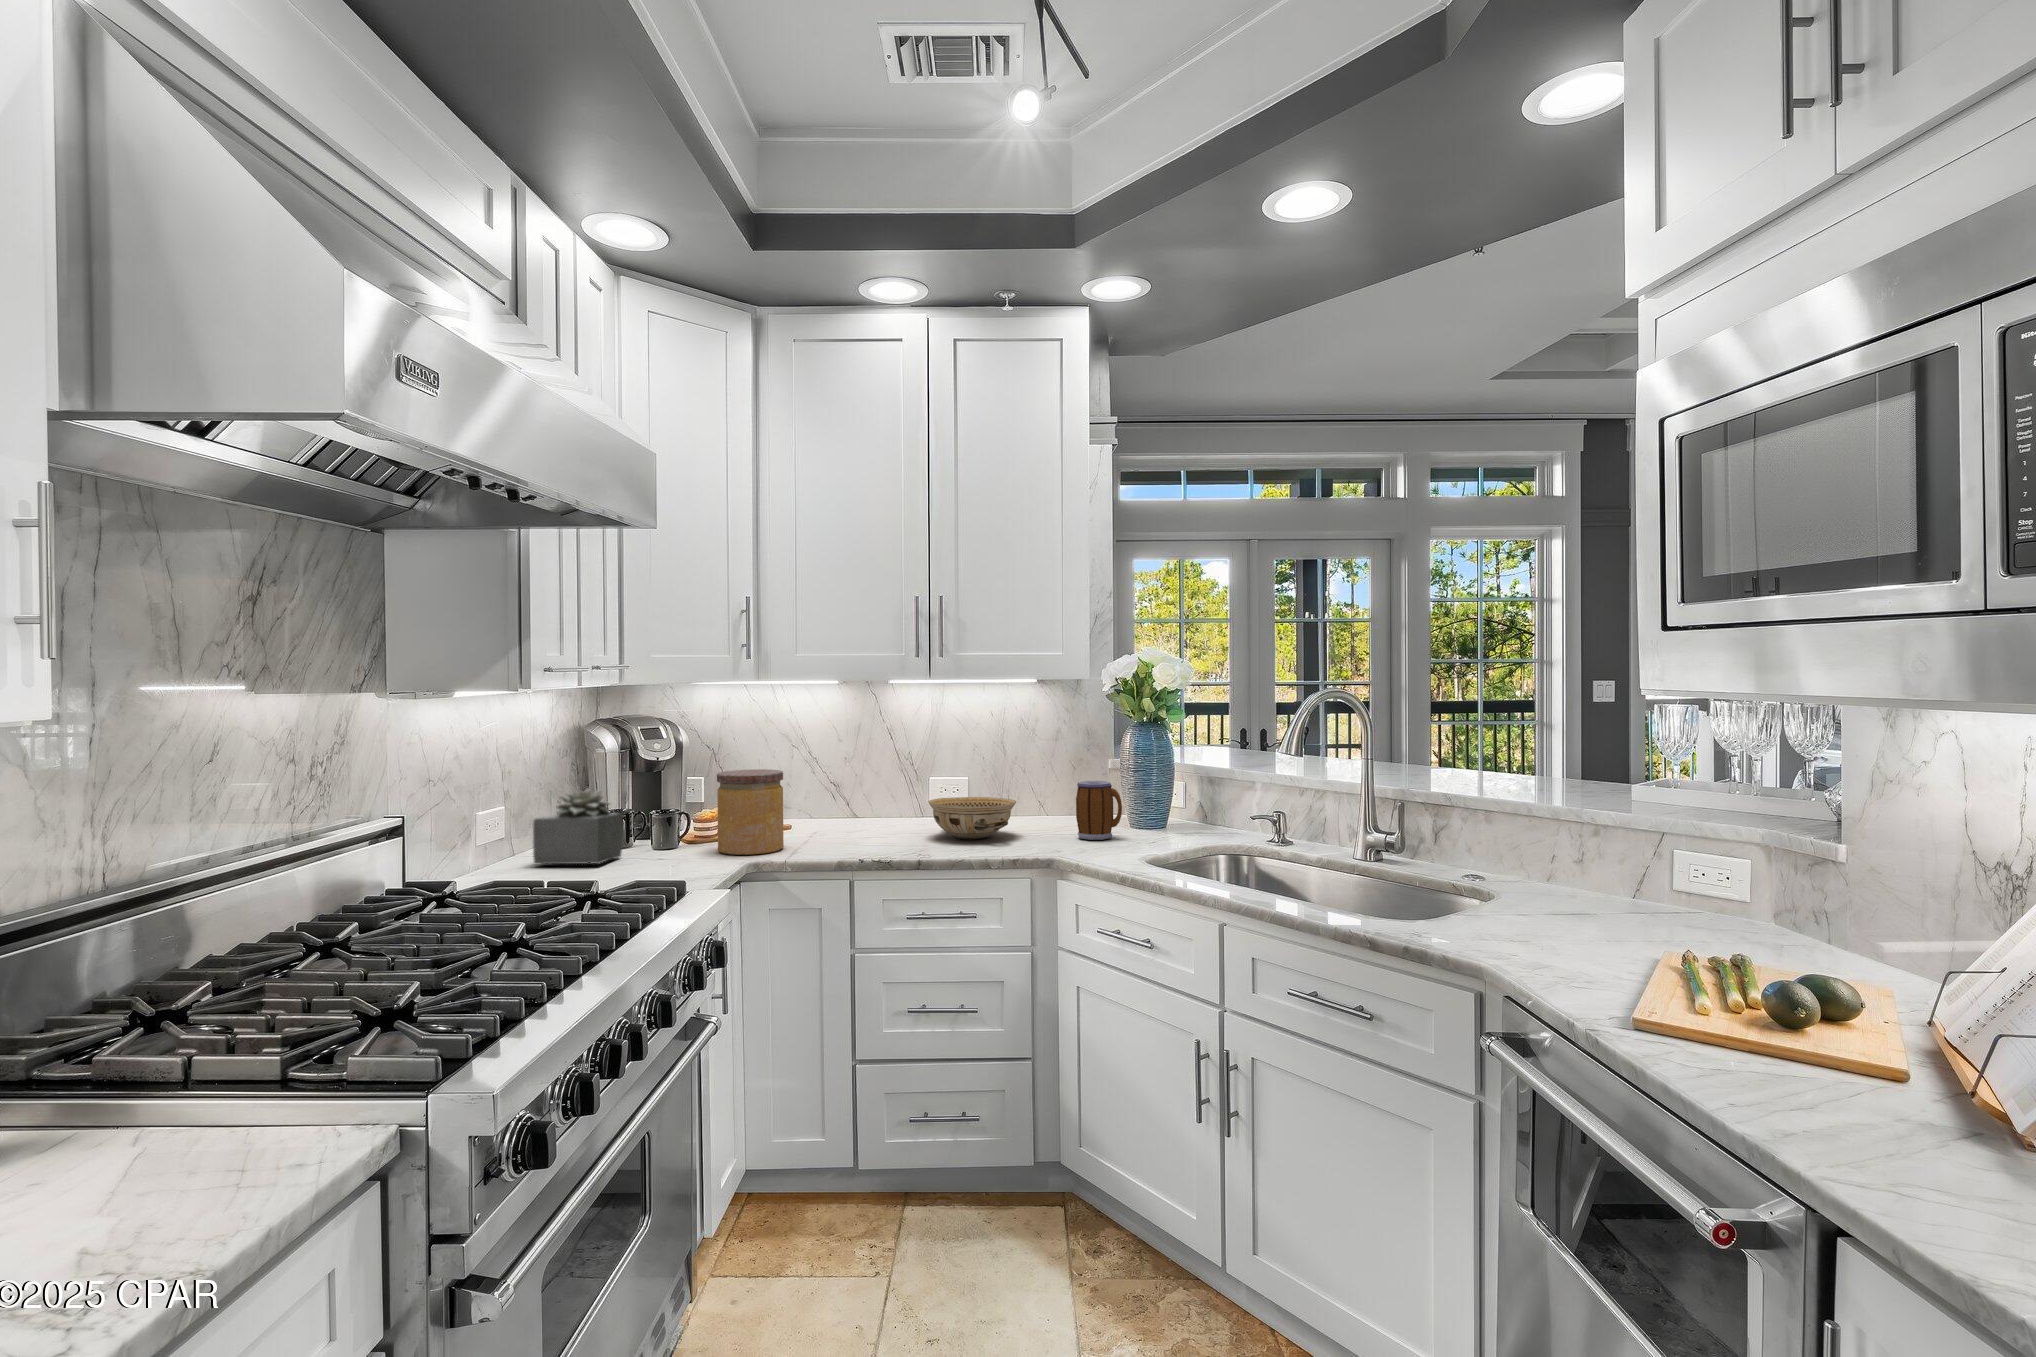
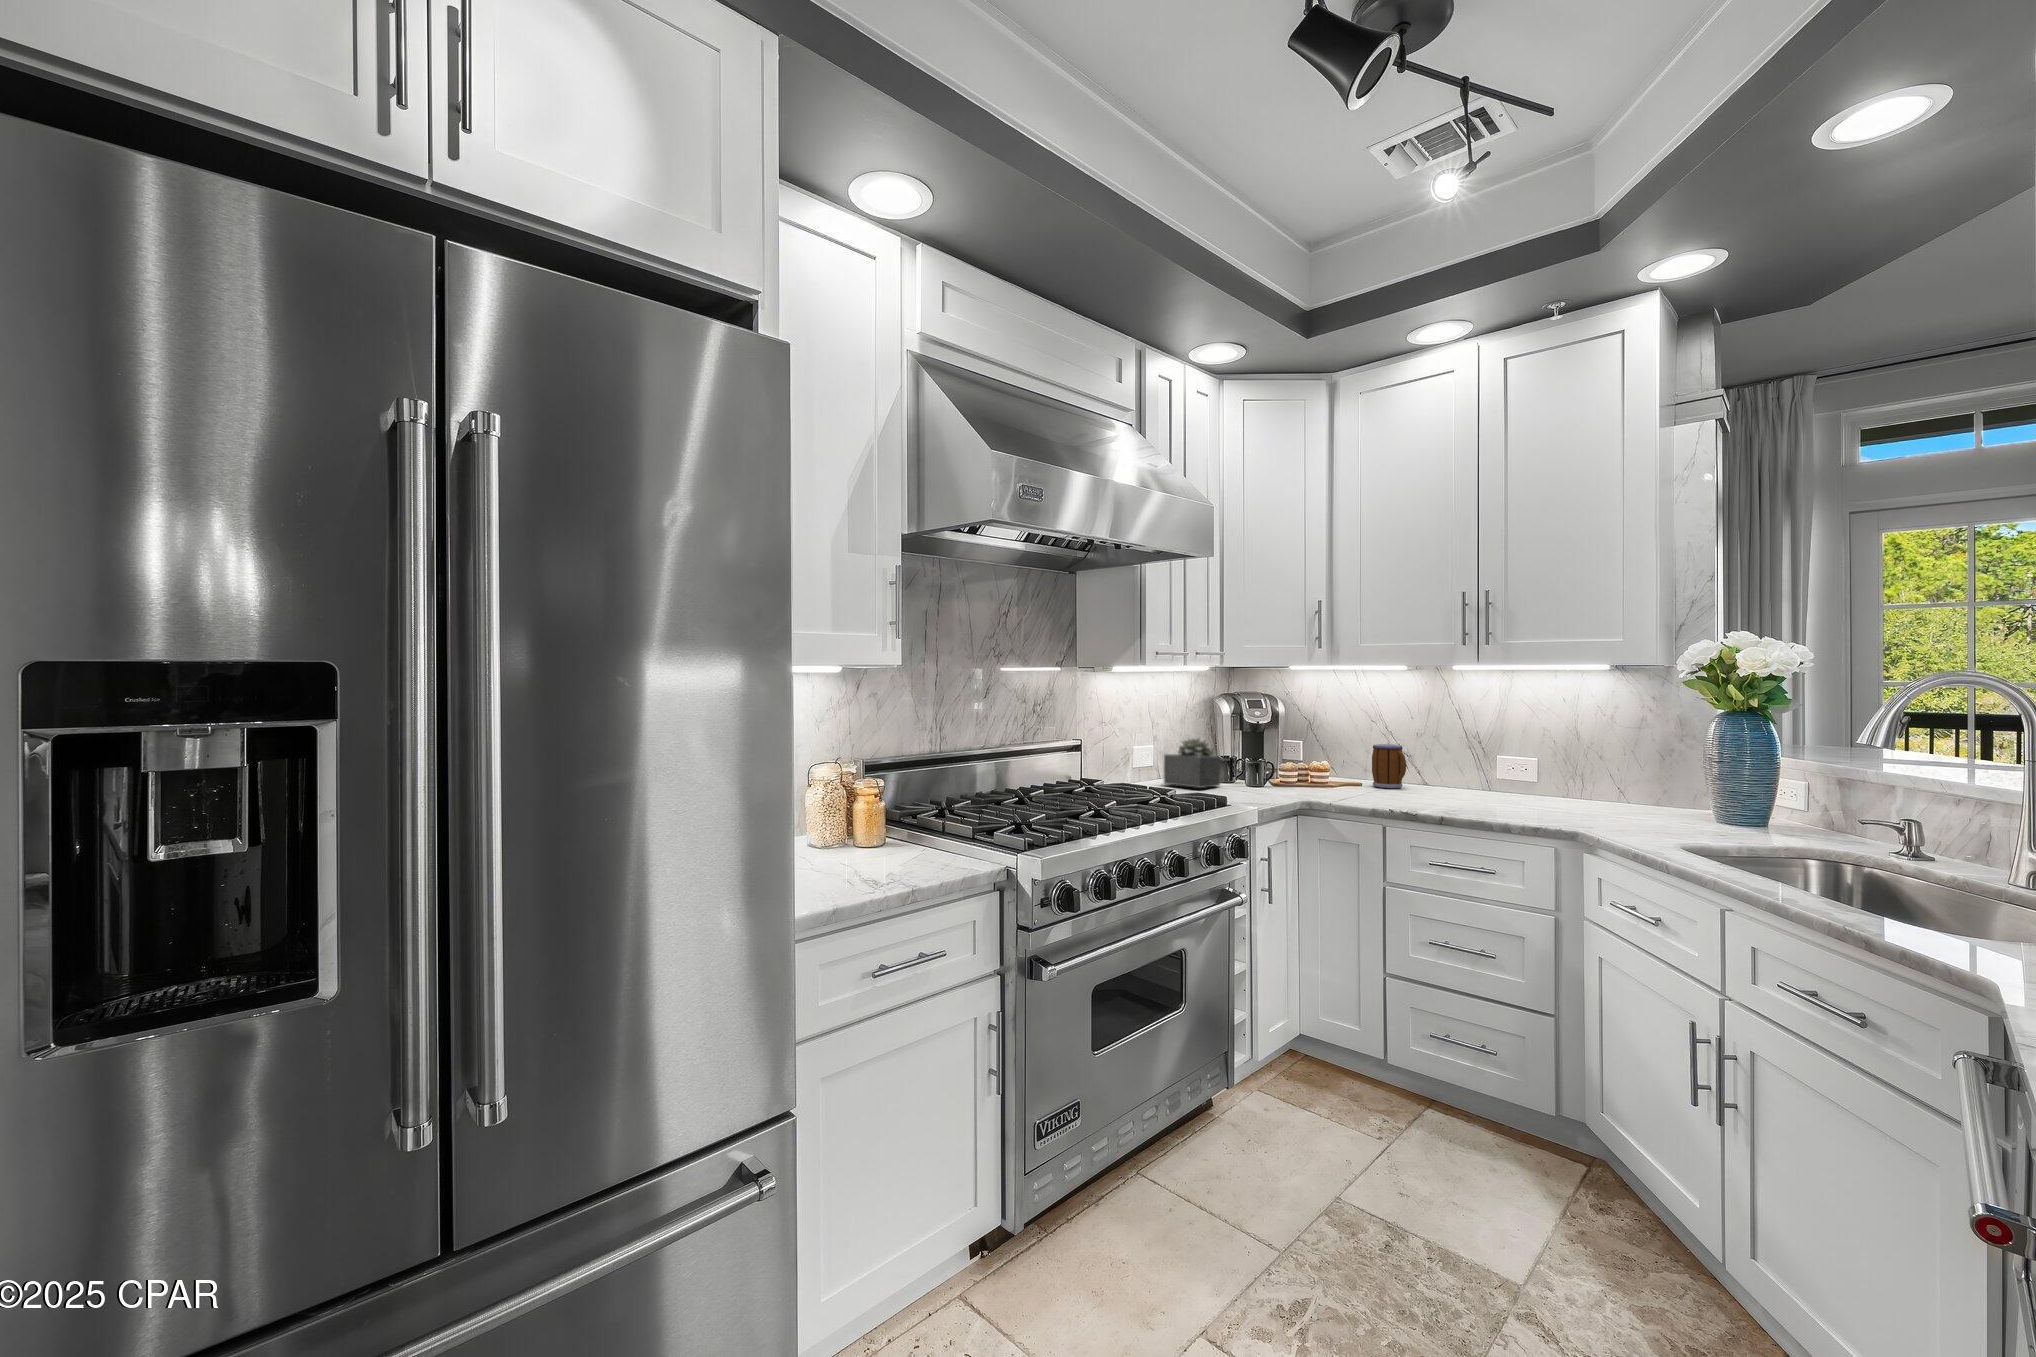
jar: present [717,769,784,855] -> none [1287,733,1339,796]
mug: present [1076,781,1122,840] -> present [1372,744,1406,788]
ceramic bowl: present [929,797,1016,839] -> none [1470,769,1563,808]

